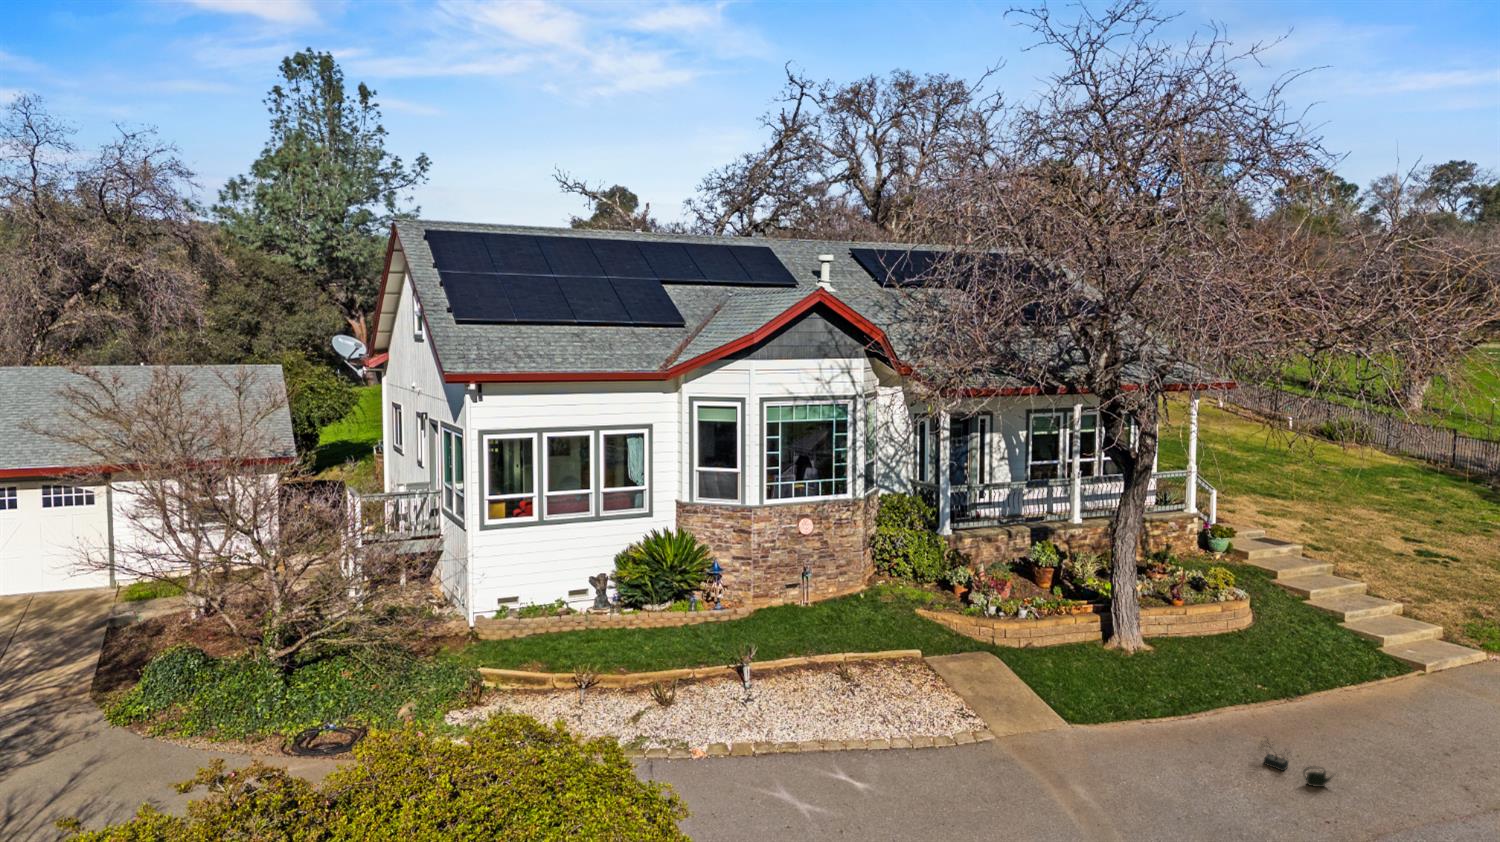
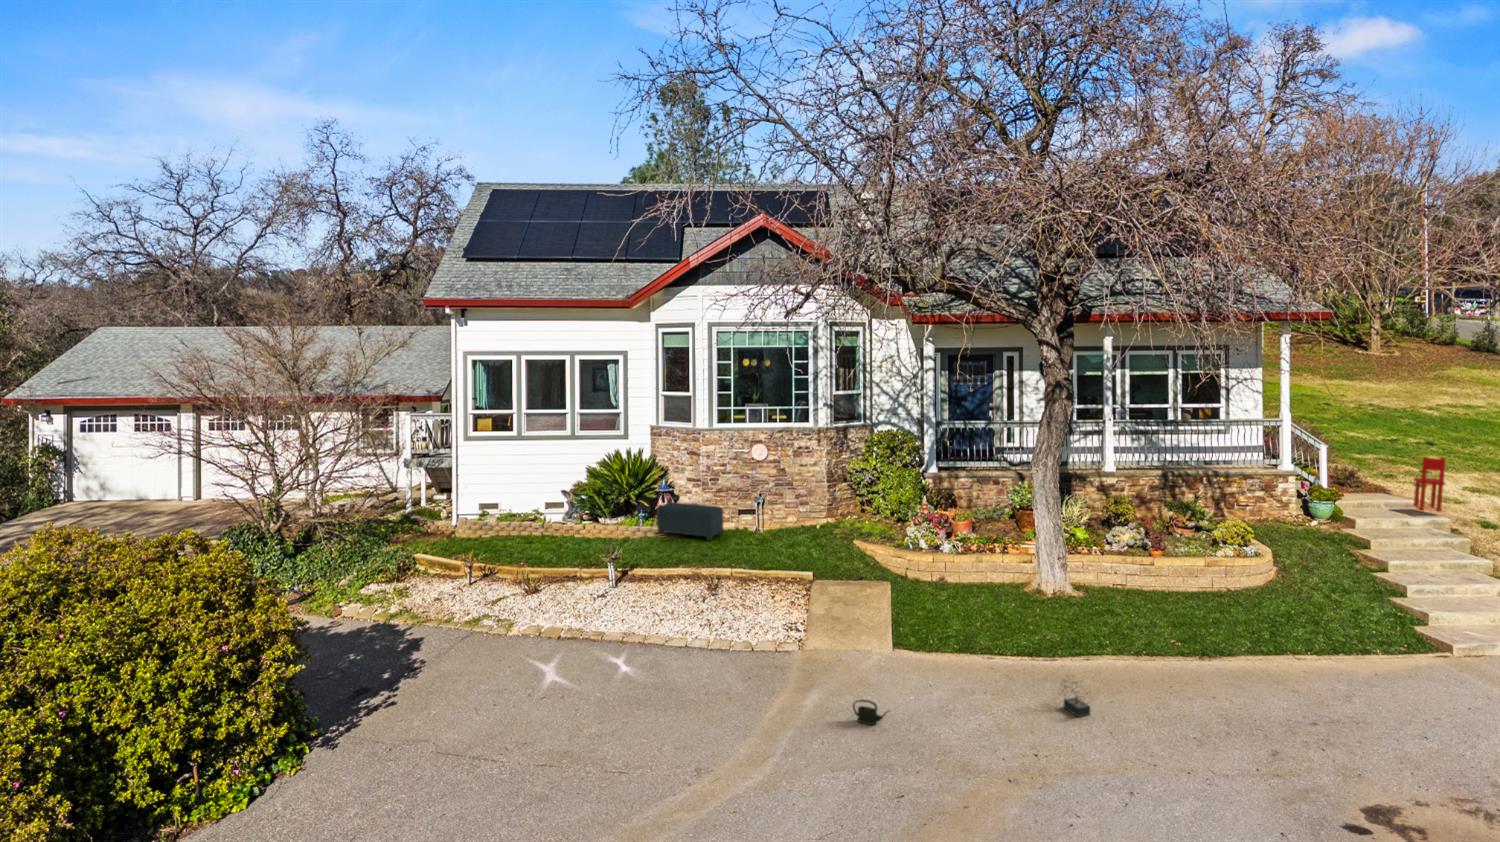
chair: none [1265,497,1290,538] -> present [1414,457,1445,511]
bench: none [715,582,778,621] -> present [657,502,723,541]
watering can: present [1303,766,1331,787] -> present [853,700,888,725]

